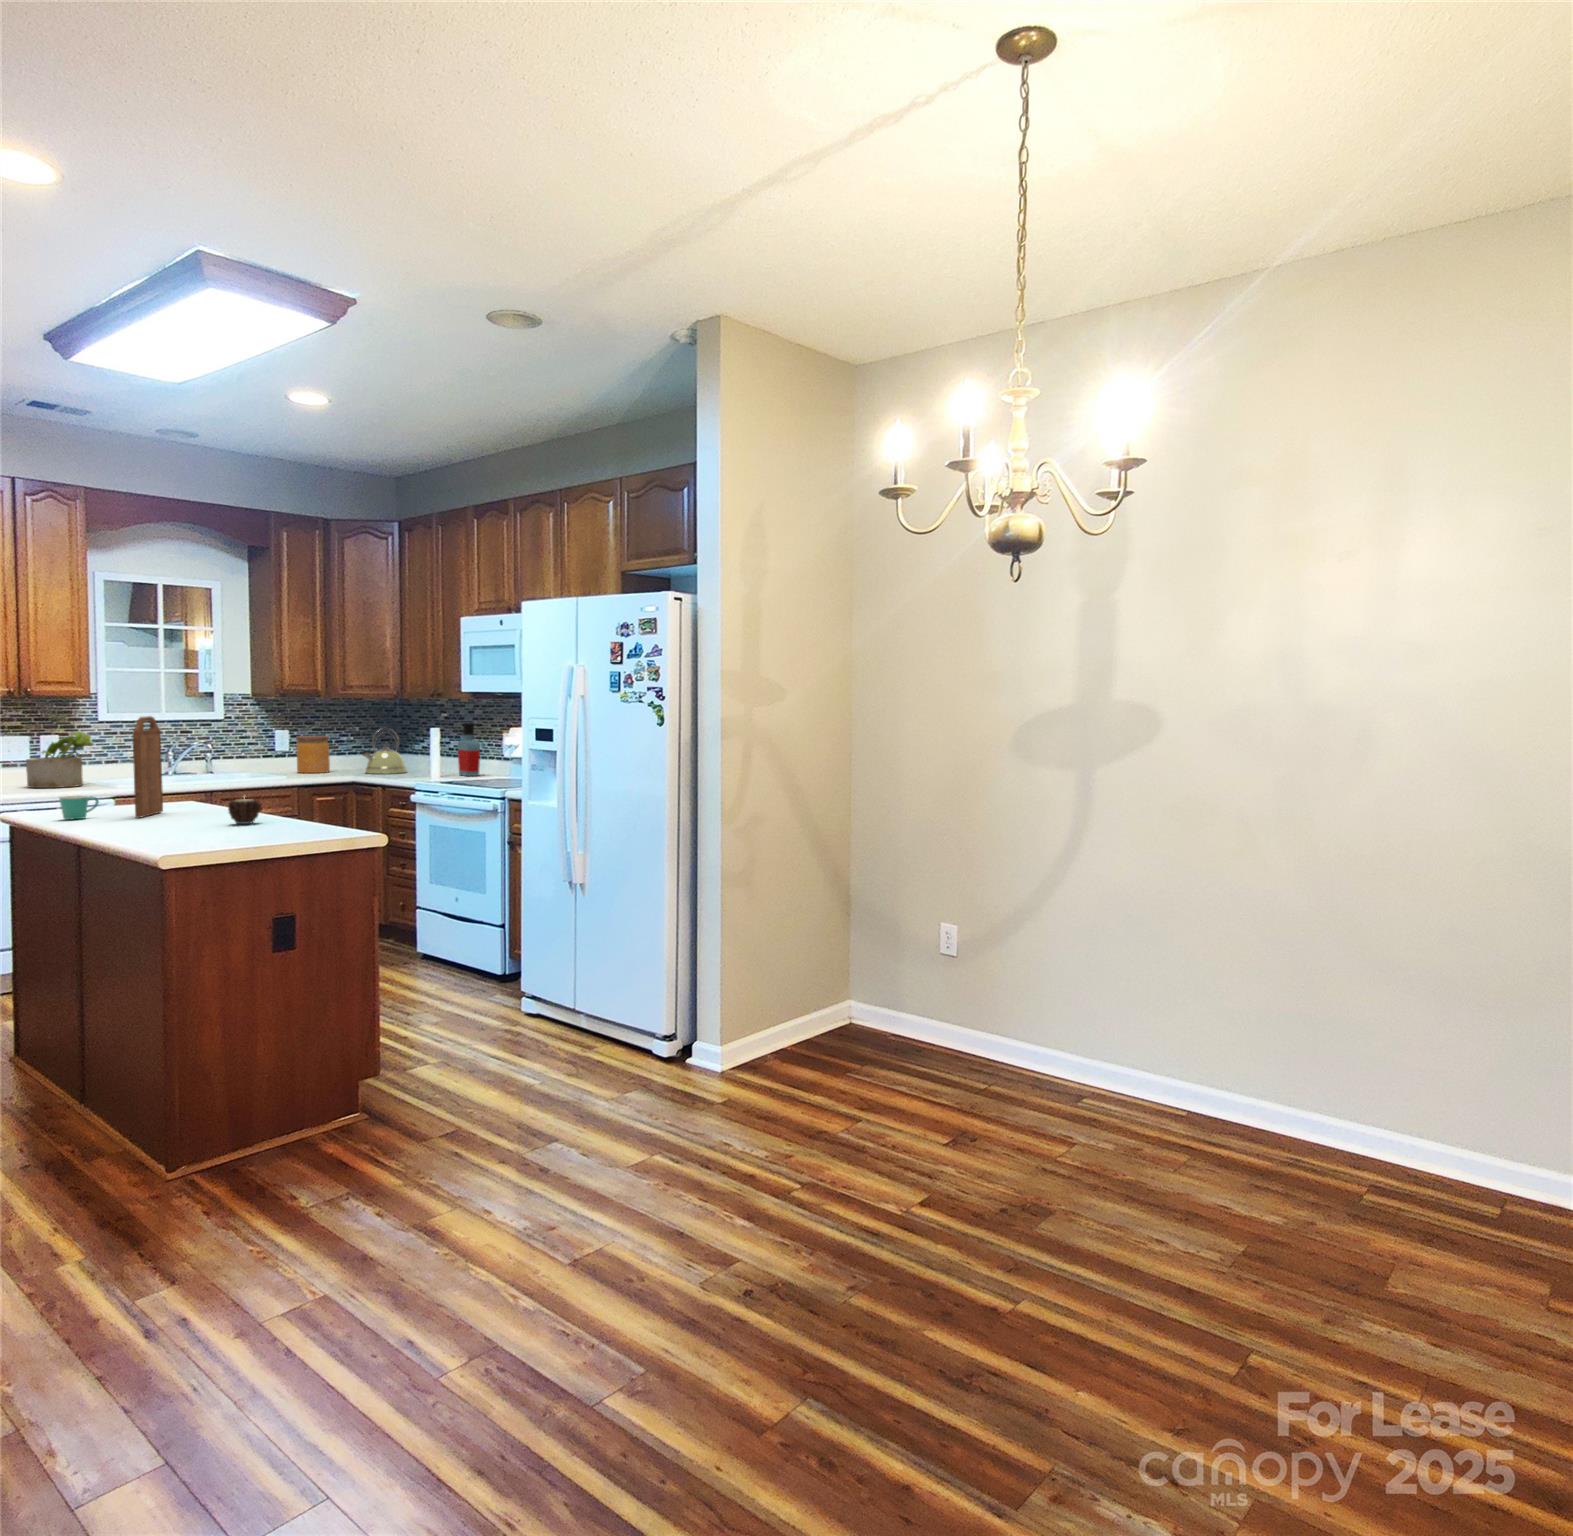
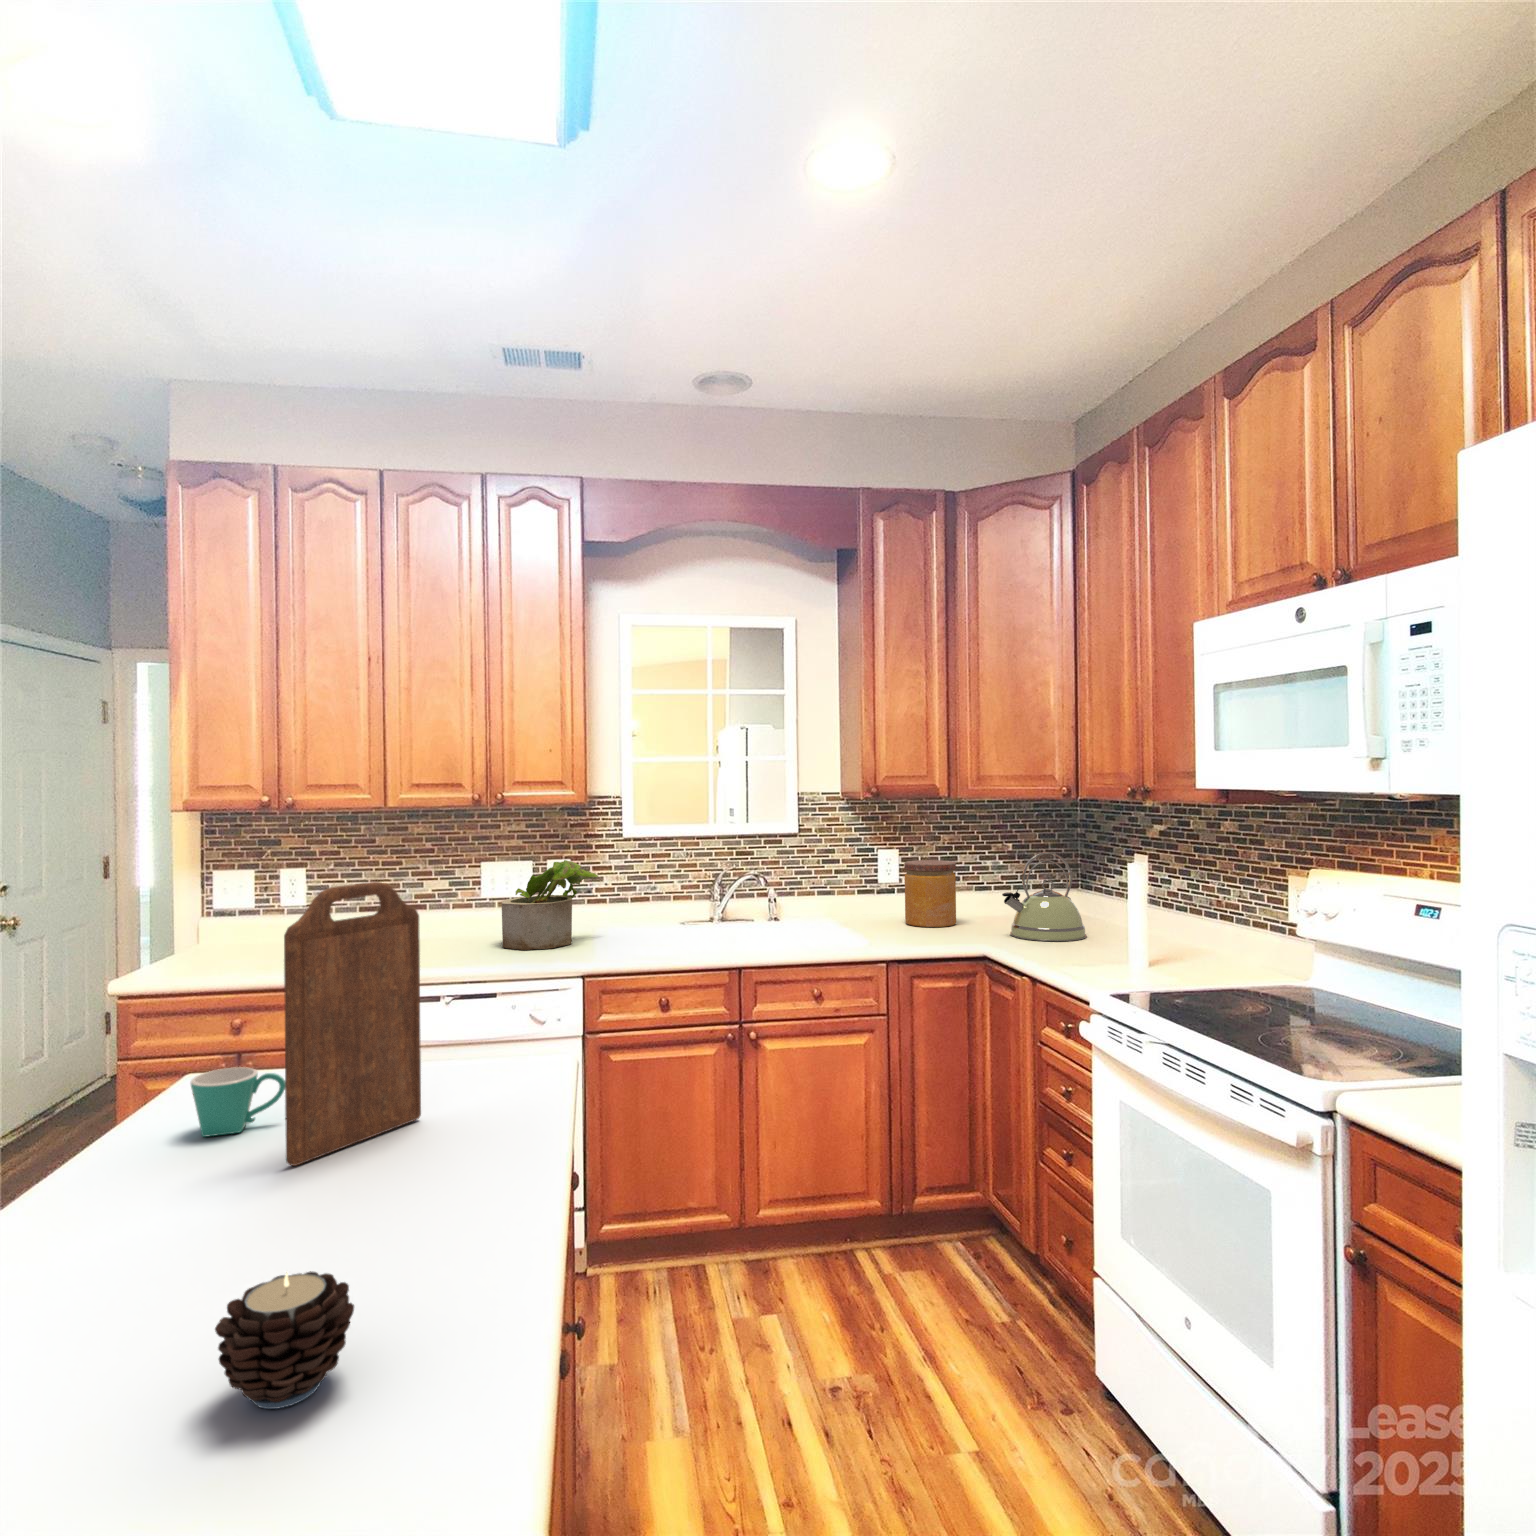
bottle: present [458,723,480,776] -> none [1185,852,1237,970]

